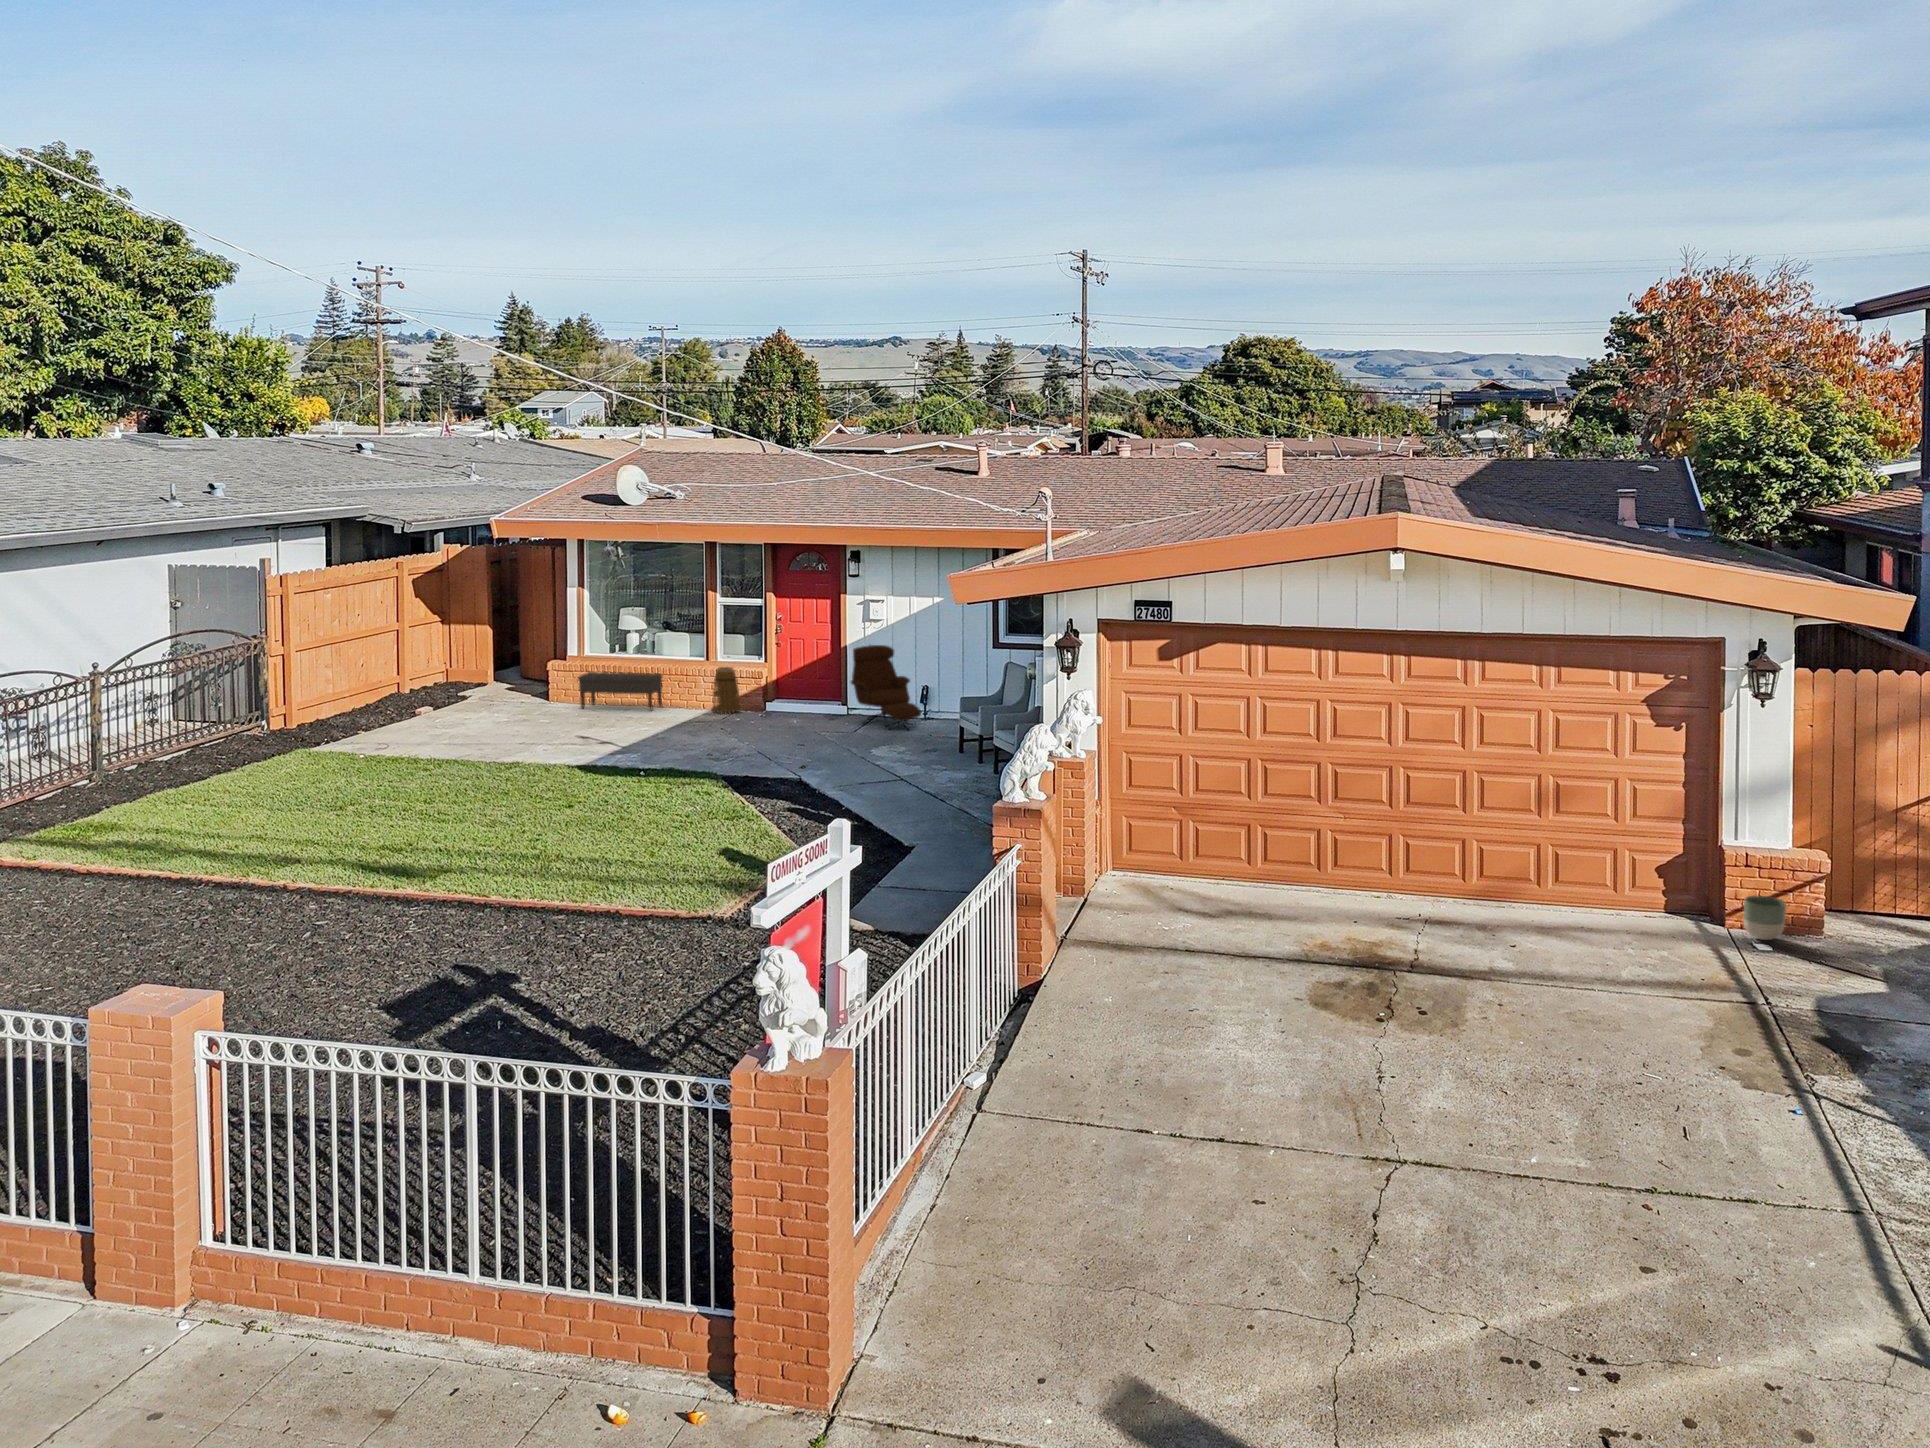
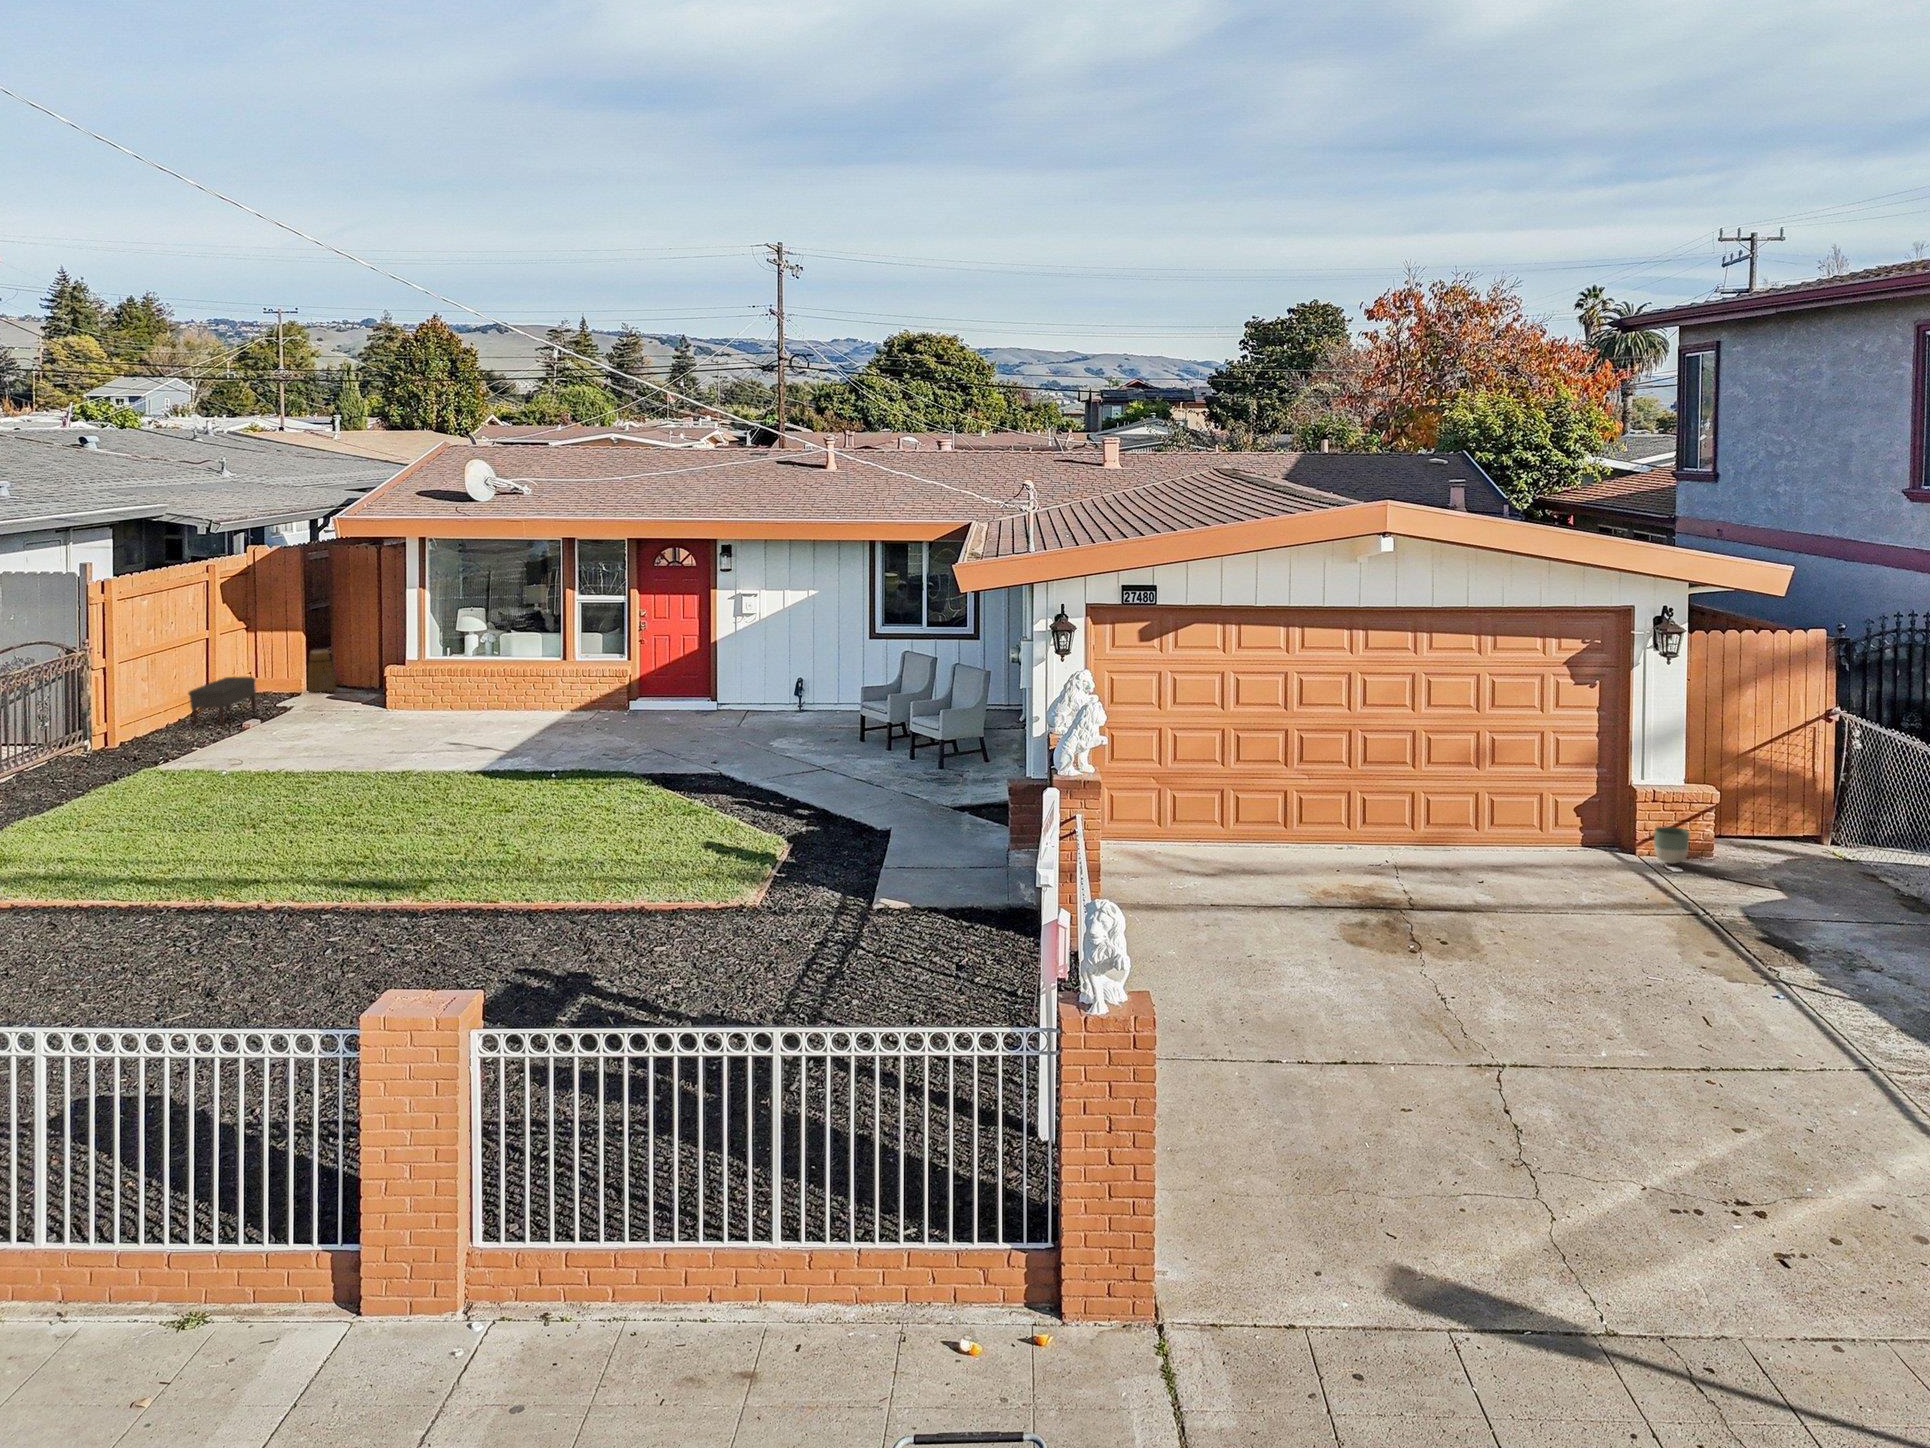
lounge chair: present [851,645,921,728] -> none [721,638,797,721]
basket: present [712,667,740,713] -> present [308,649,336,692]
bench: present [578,672,662,711] -> present [189,677,256,726]

